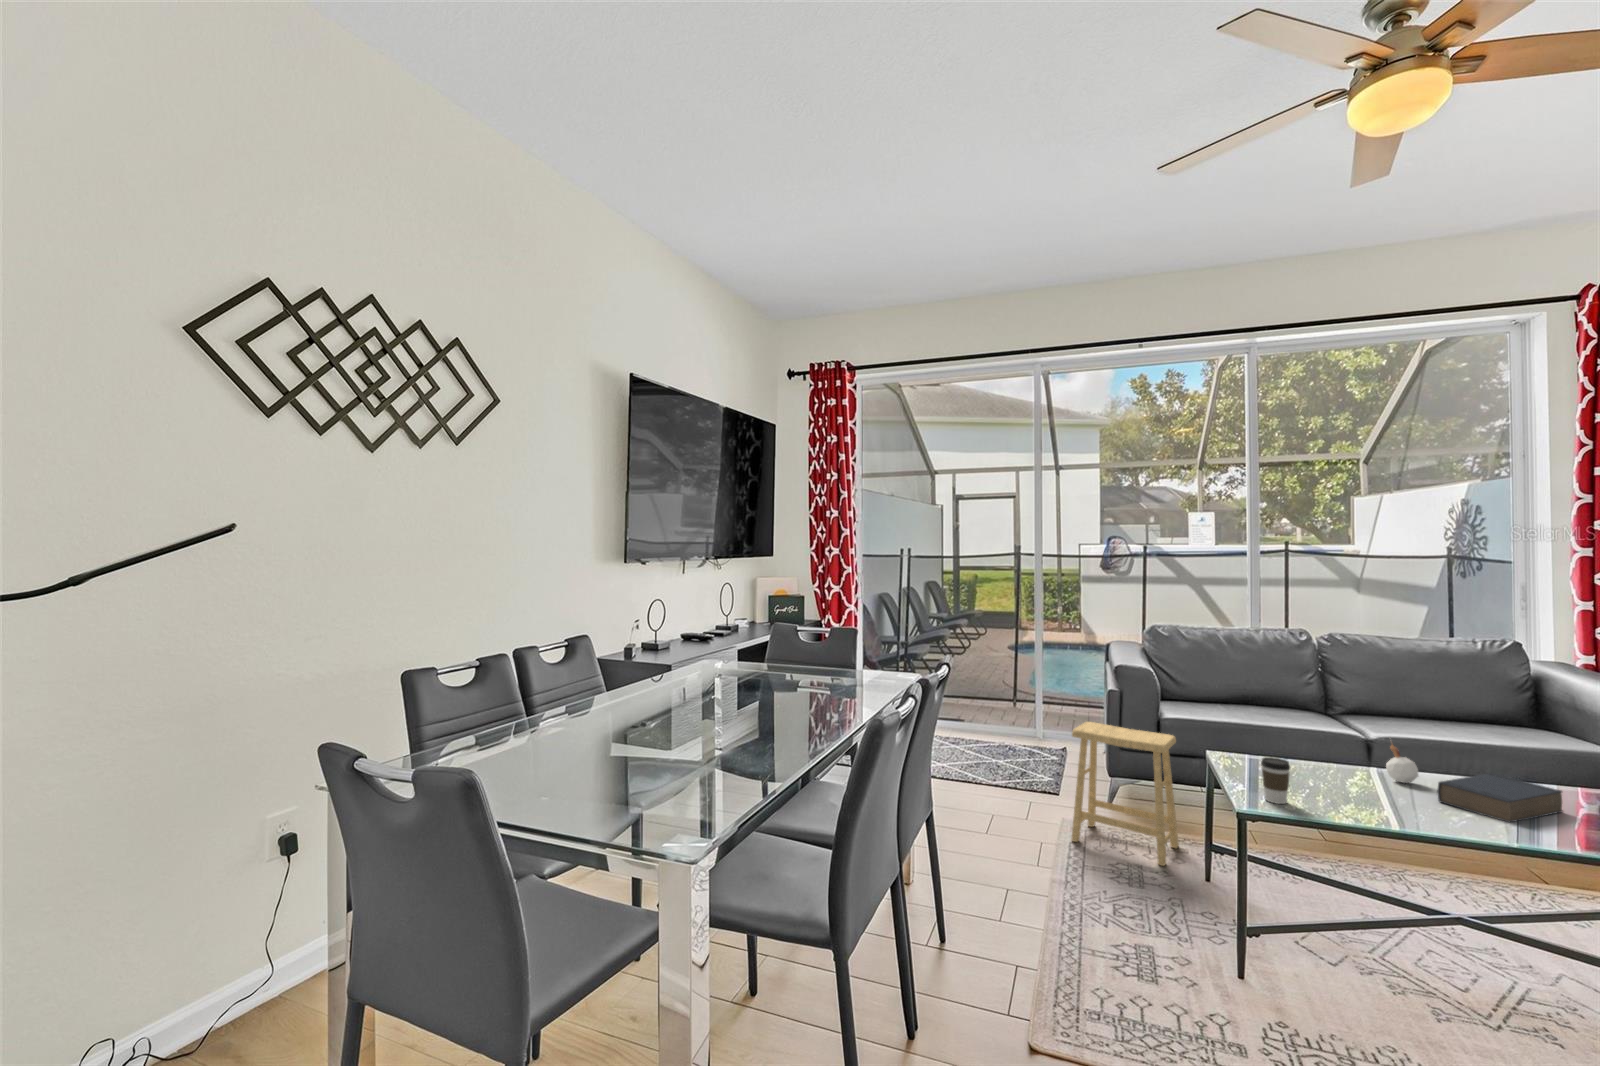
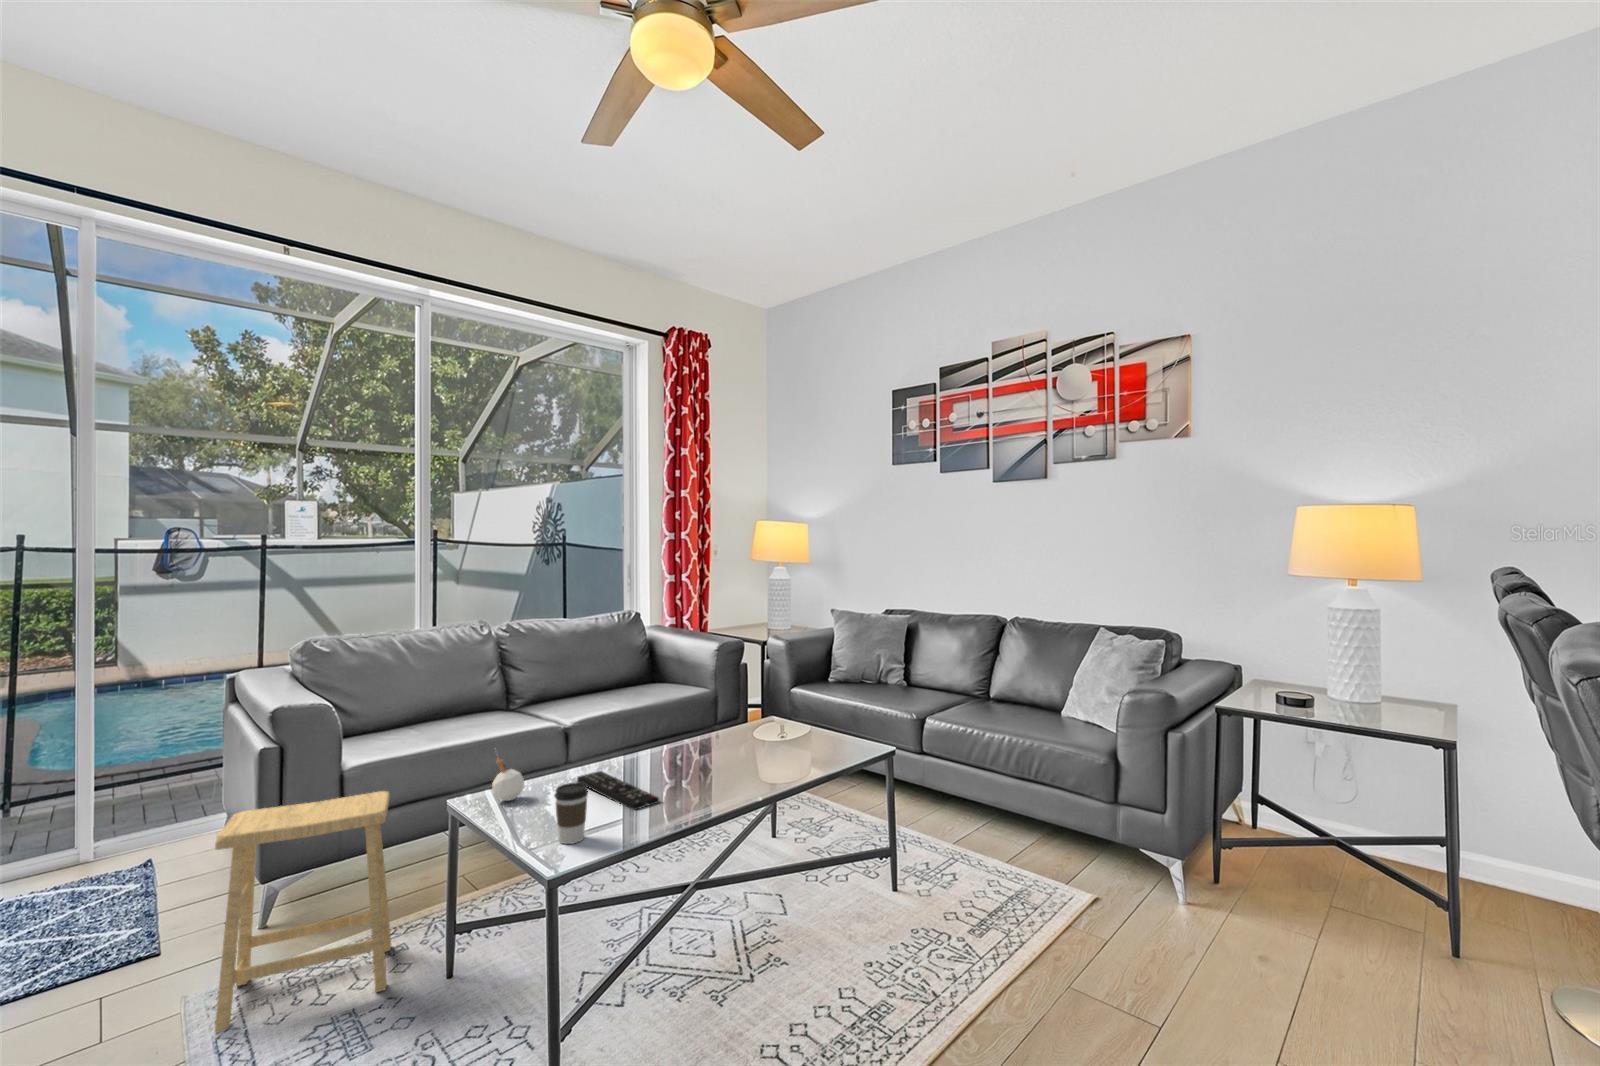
candle: present [1386,744,1418,783] -> present [492,755,524,801]
remote control: none [1322,768,1384,809] -> present [577,771,659,810]
book: present [1437,773,1563,822] -> none [683,733,752,777]

